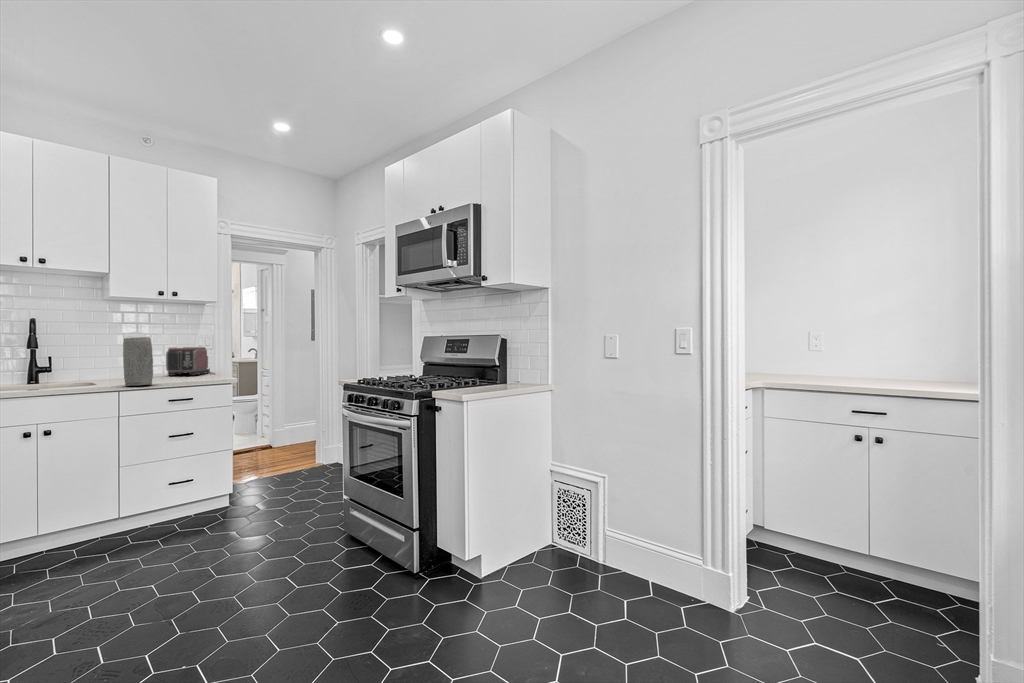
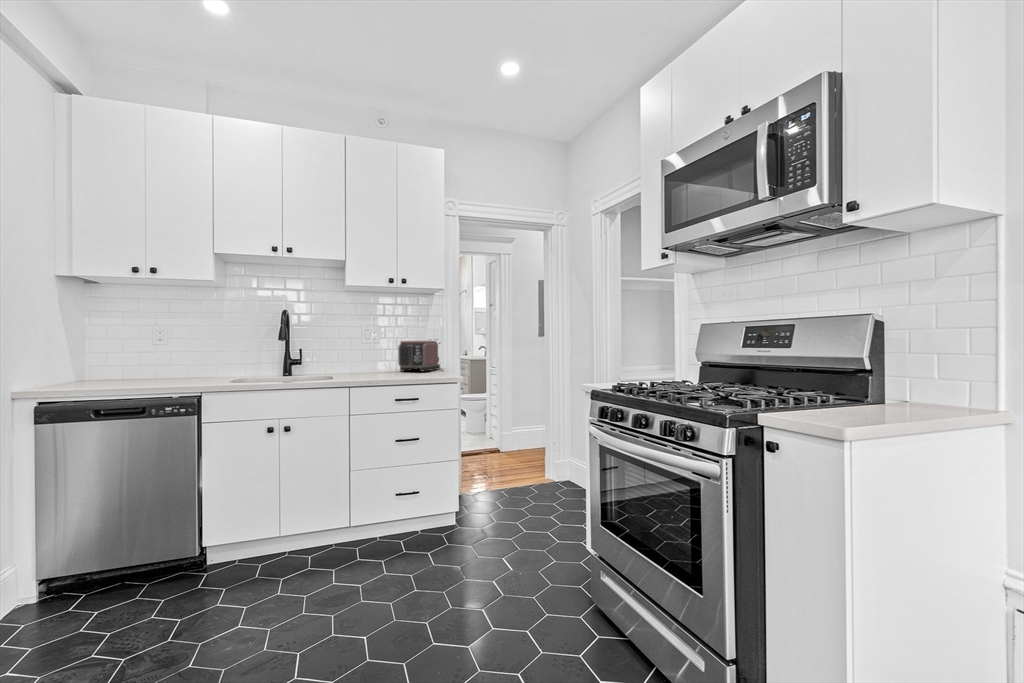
vase: present [123,337,153,386] -> none [353,328,381,382]

